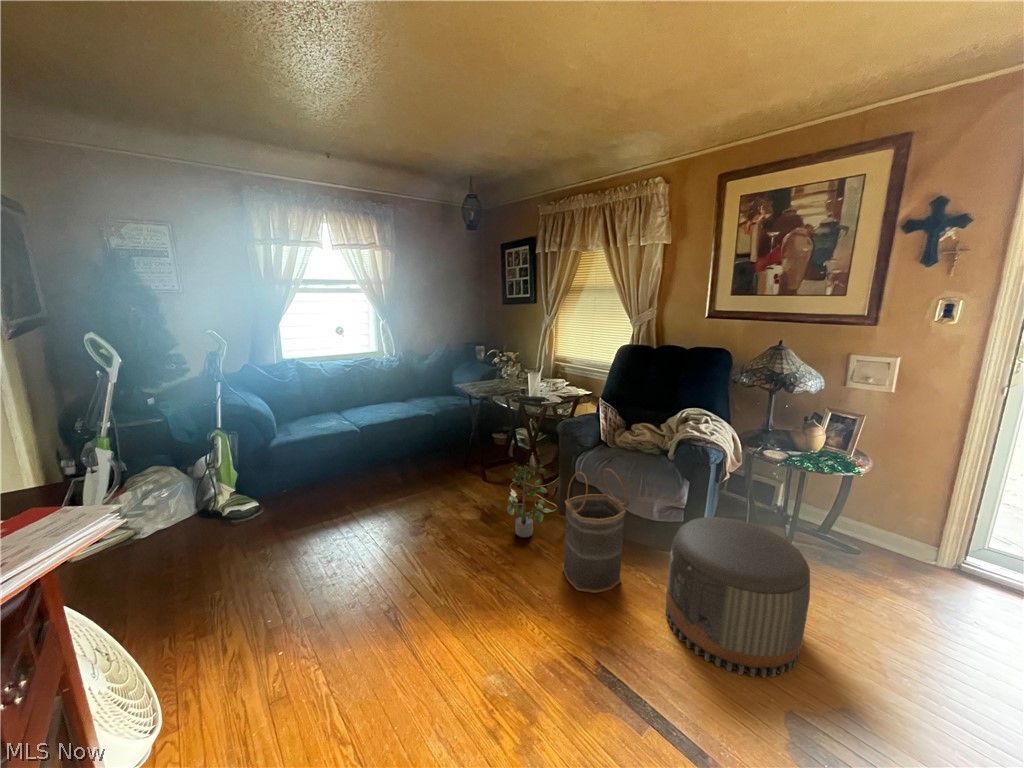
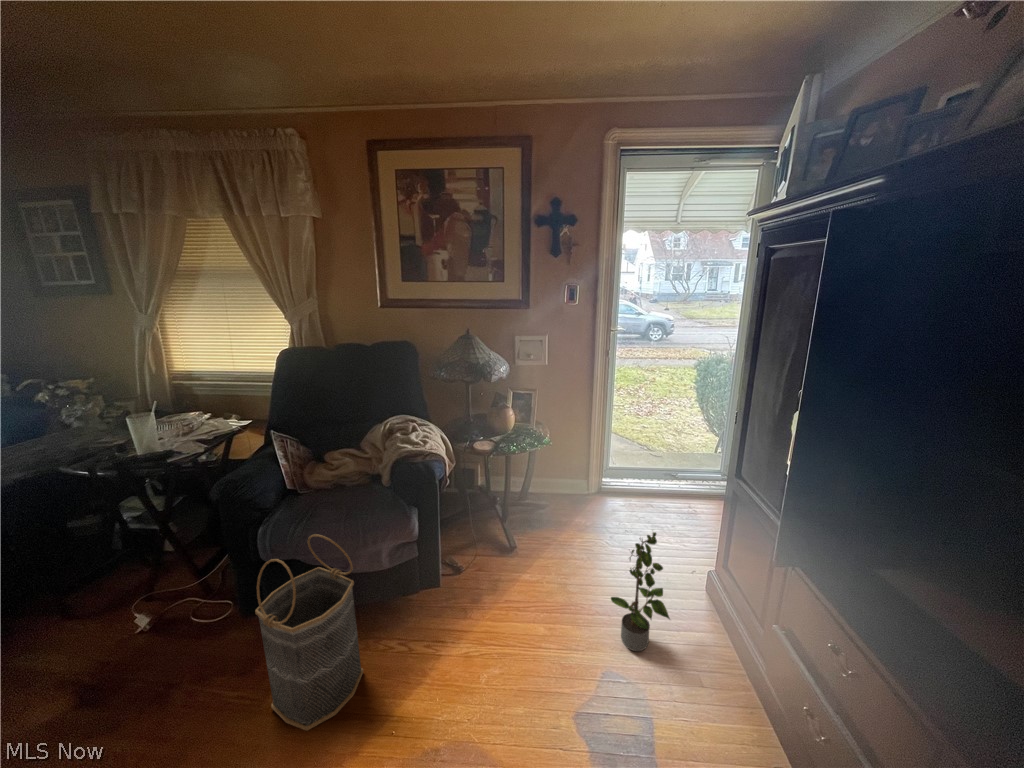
potted plant: present [507,463,552,538] -> present [611,532,670,651]
pouf: present [666,517,810,678] -> none [423,529,563,717]

